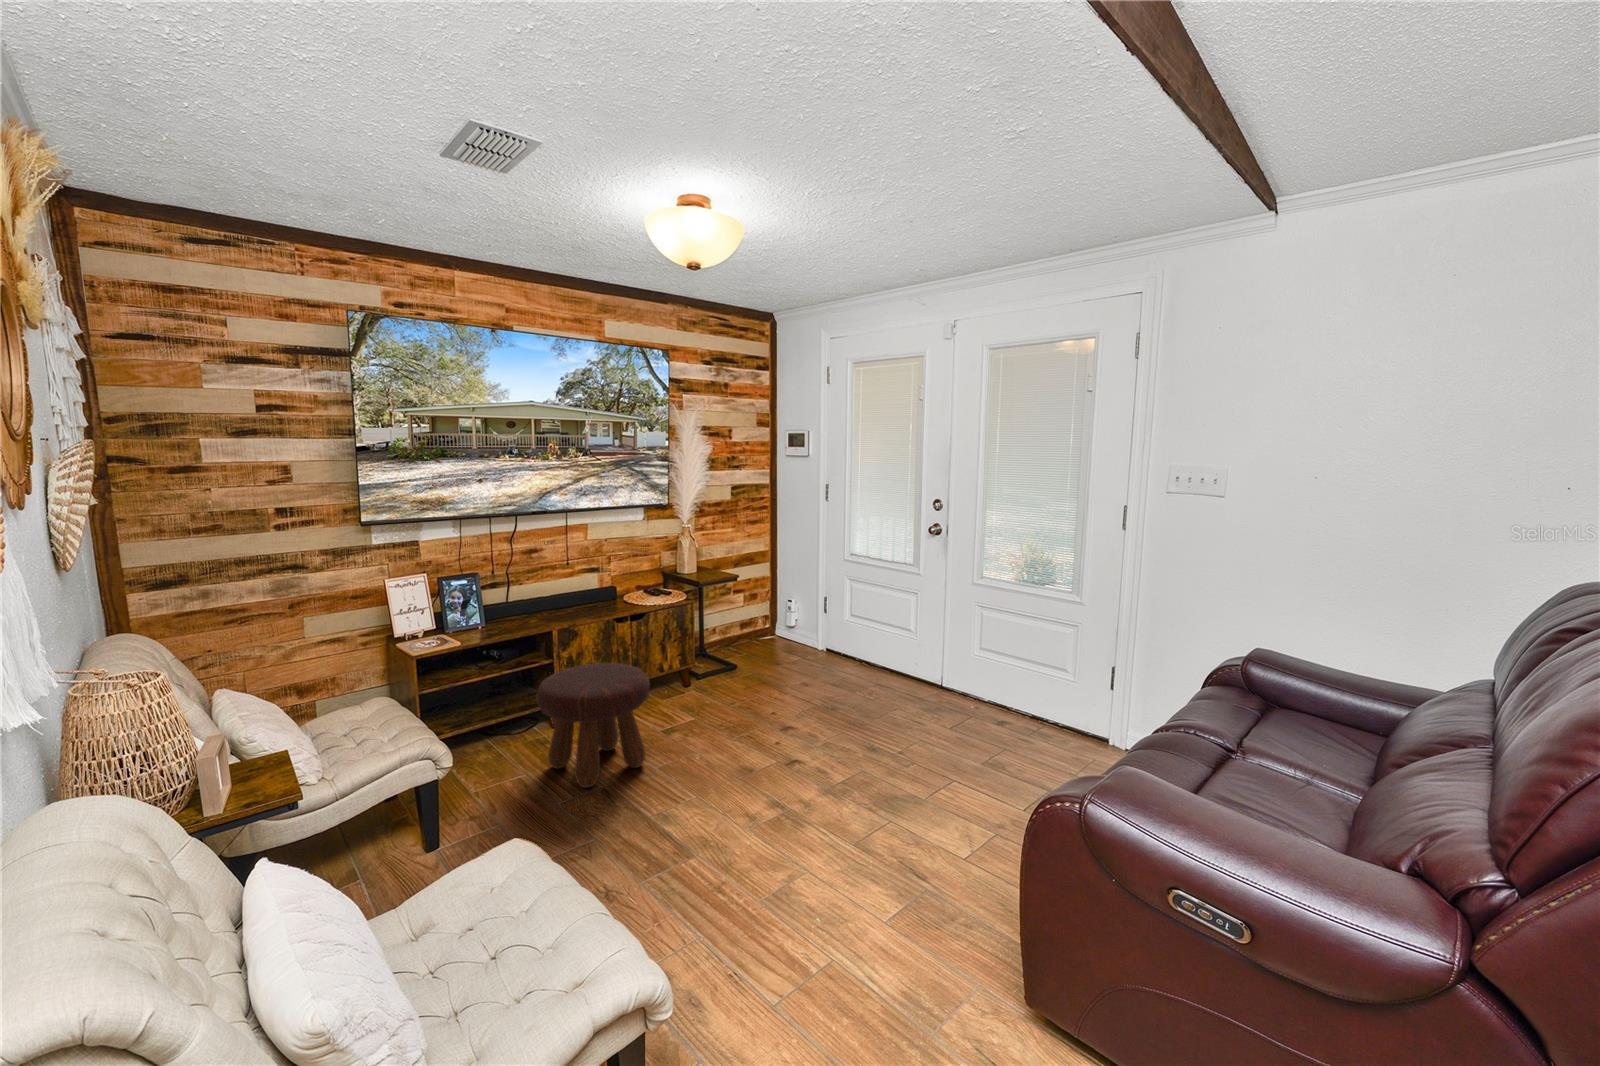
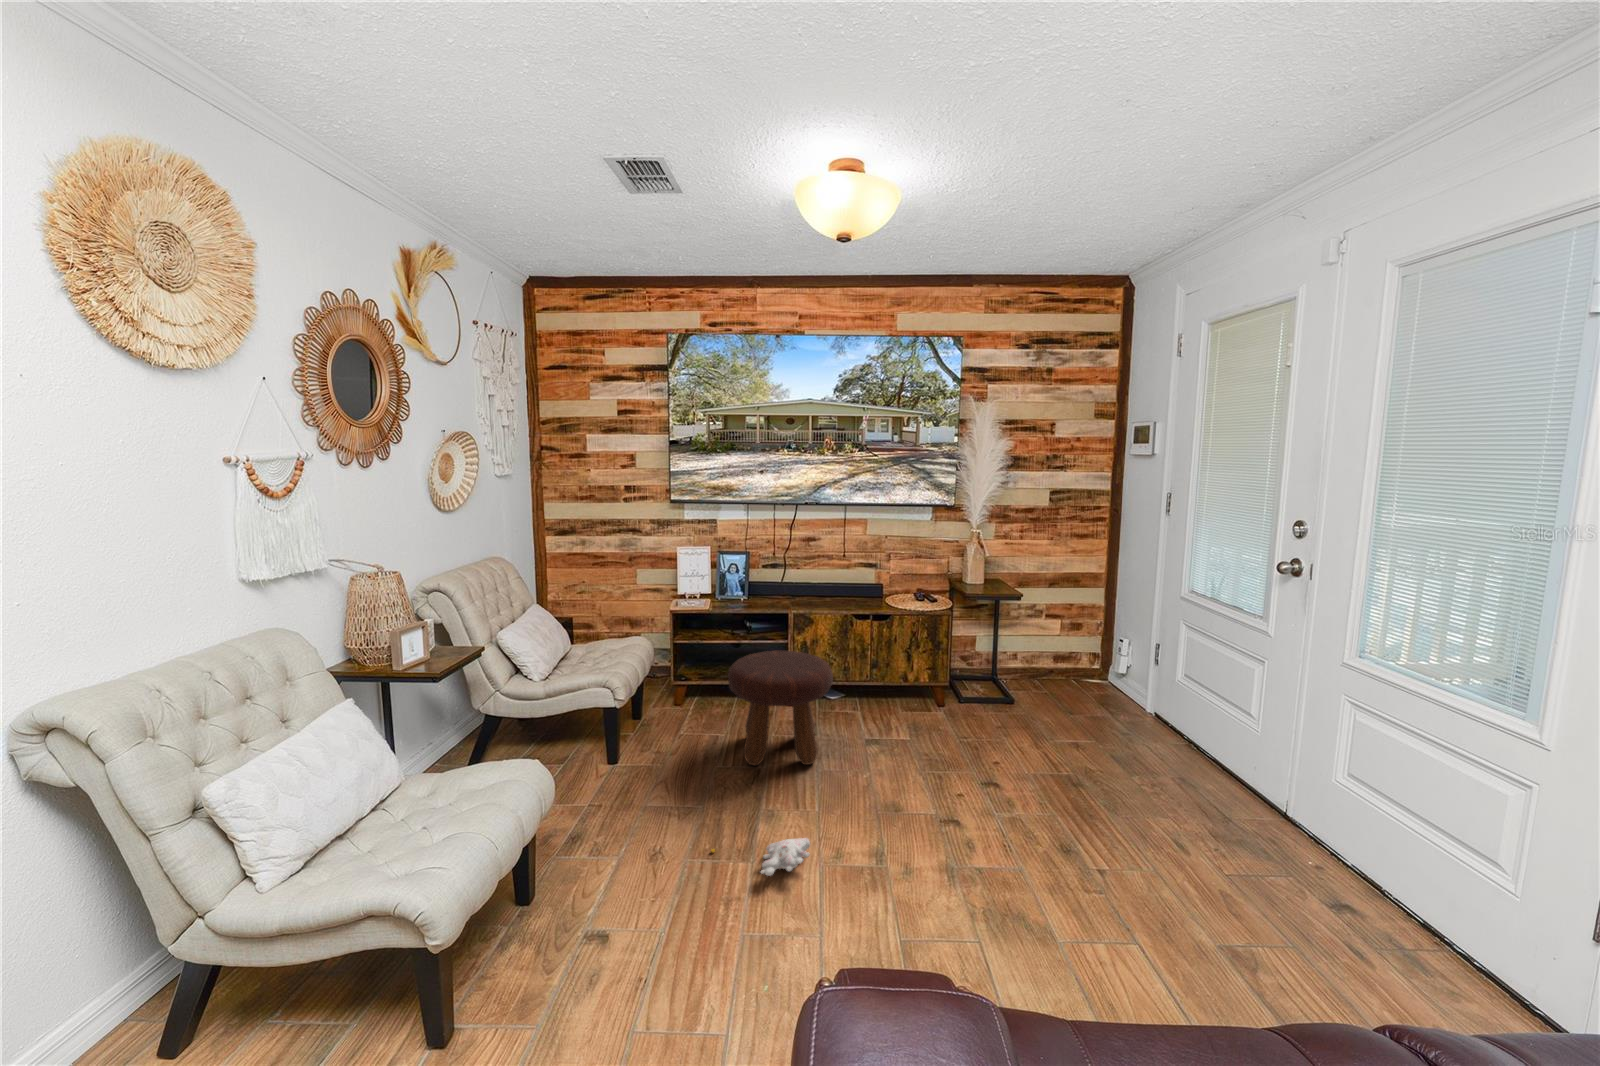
plush toy: none [643,813,742,867] -> present [711,838,810,876]

